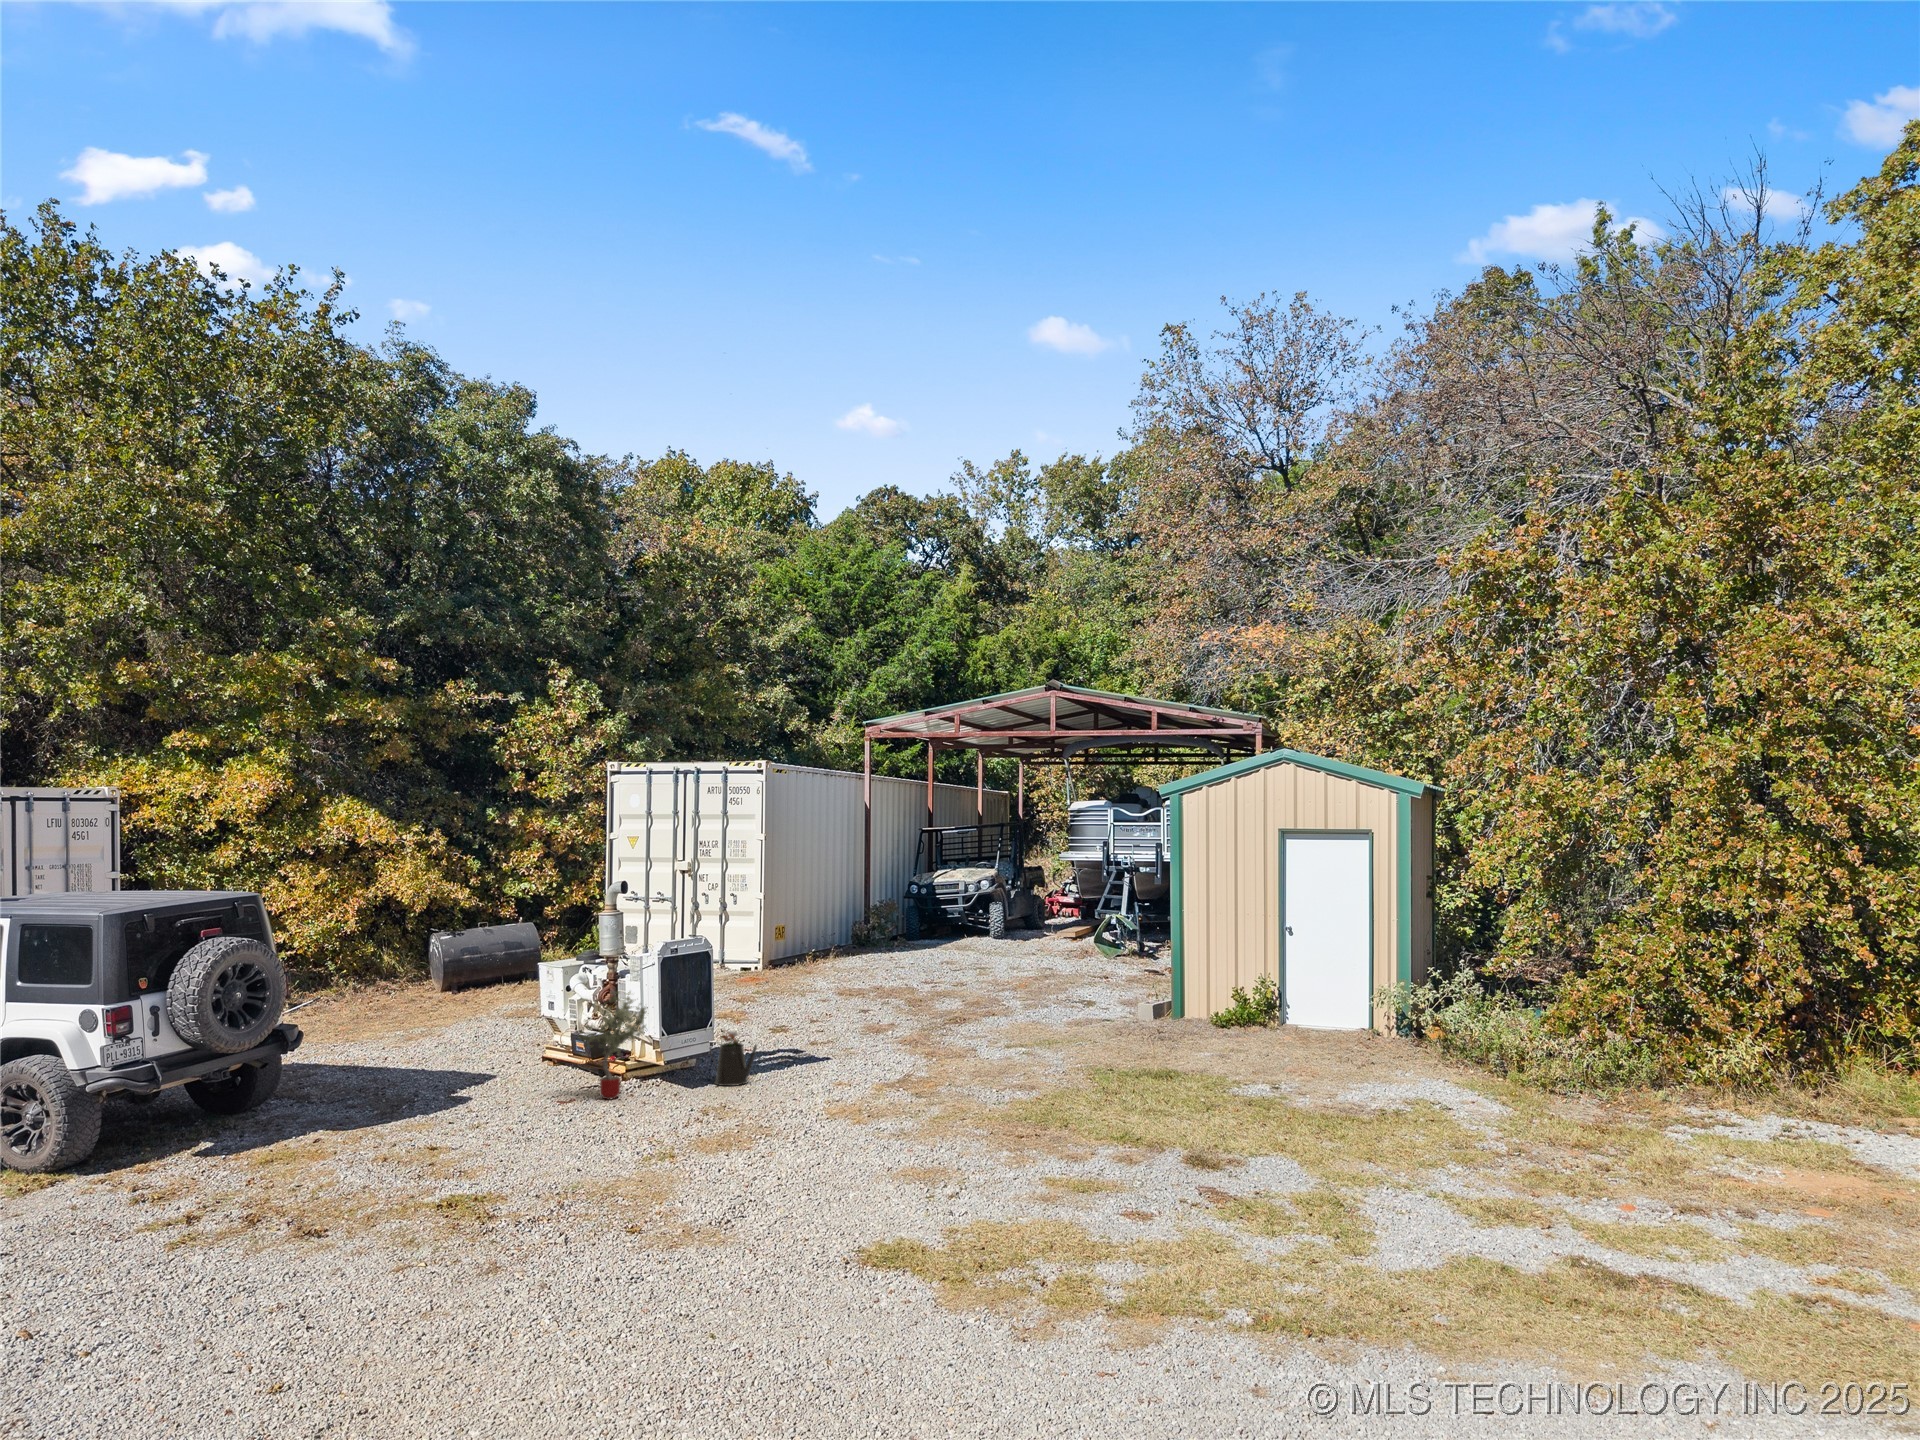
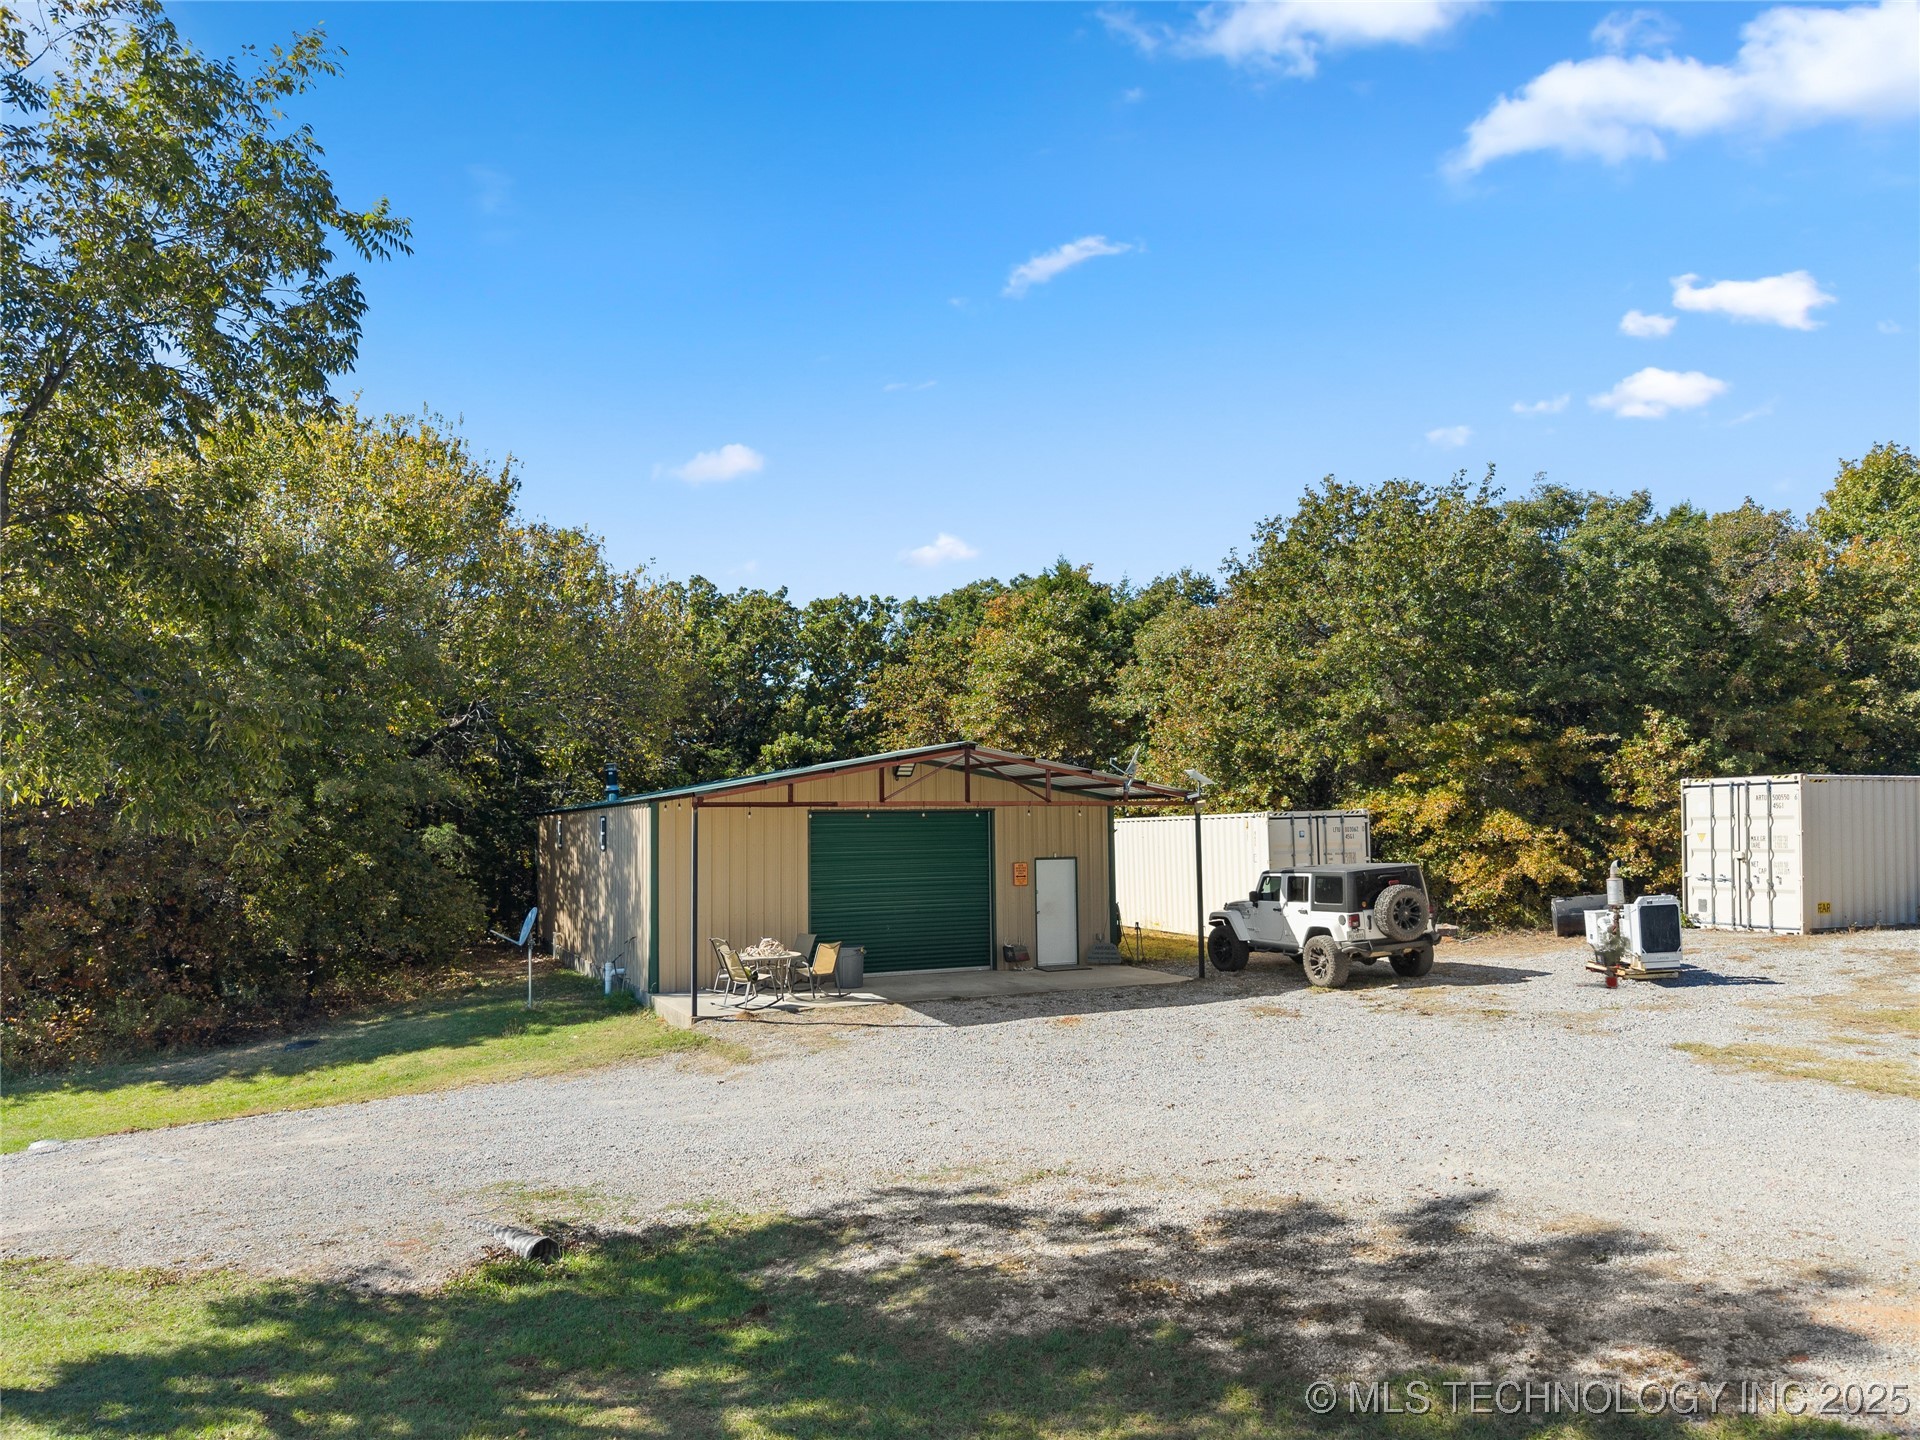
watering can: present [715,1030,757,1086] -> none [1681,953,1710,990]

